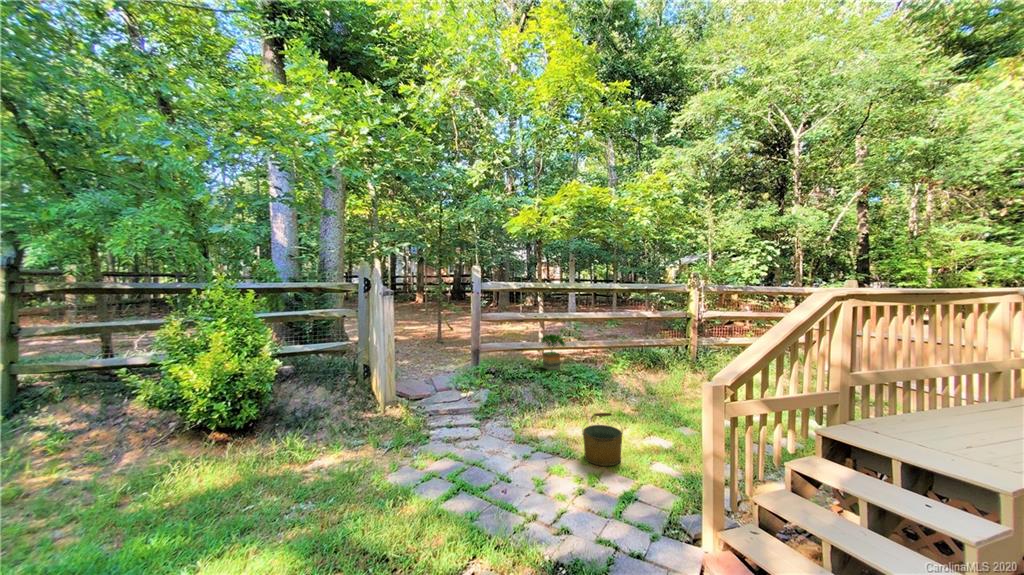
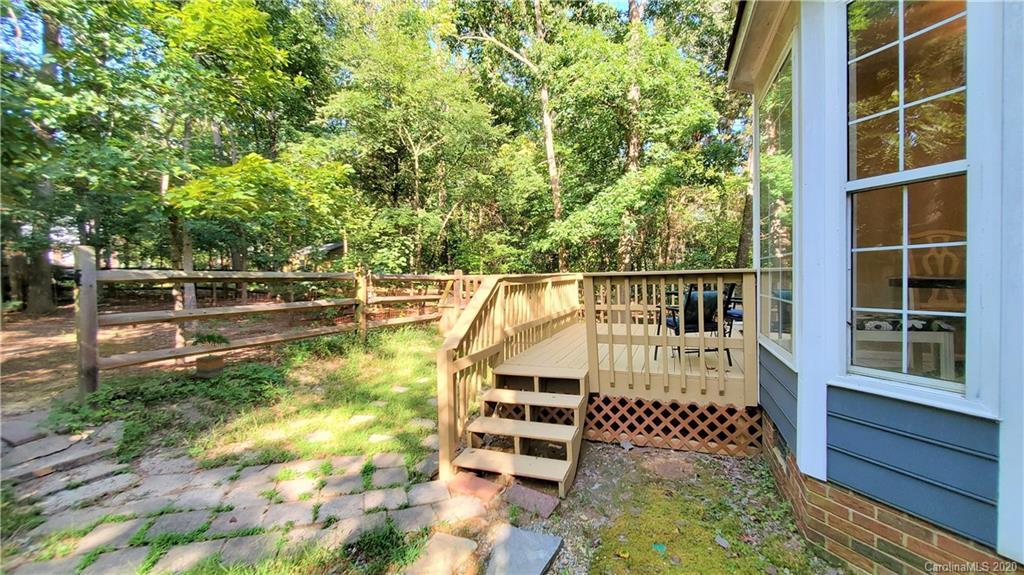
bucket: present [582,413,622,466] -> none [304,401,346,456]

